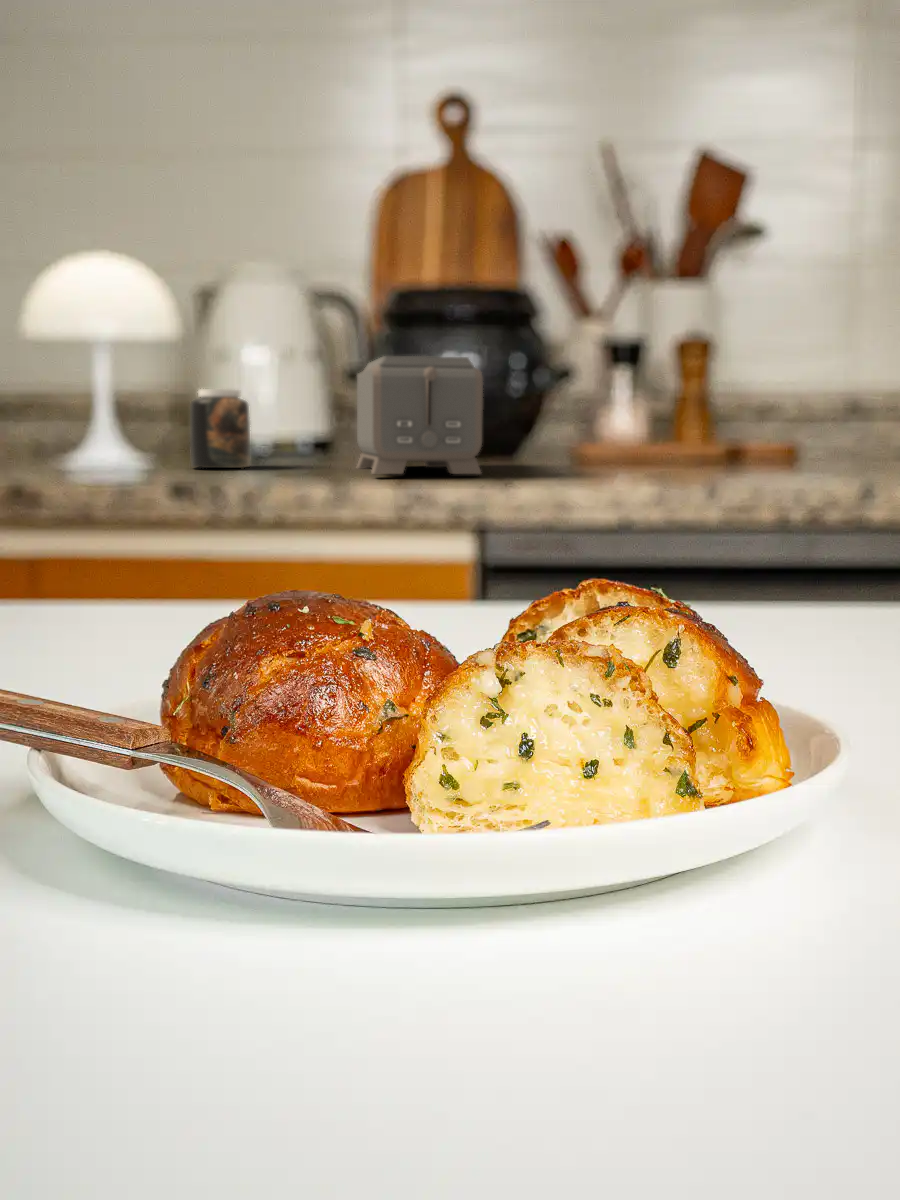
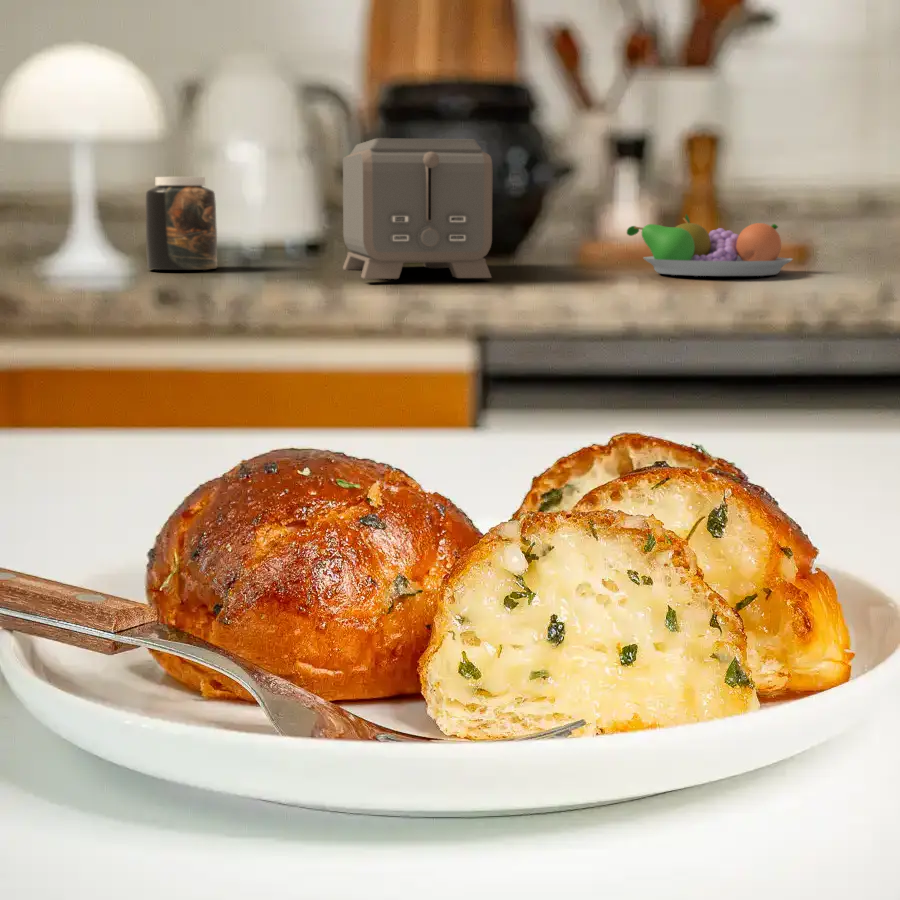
fruit bowl: none [596,421,737,473] -> present [627,214,792,276]

